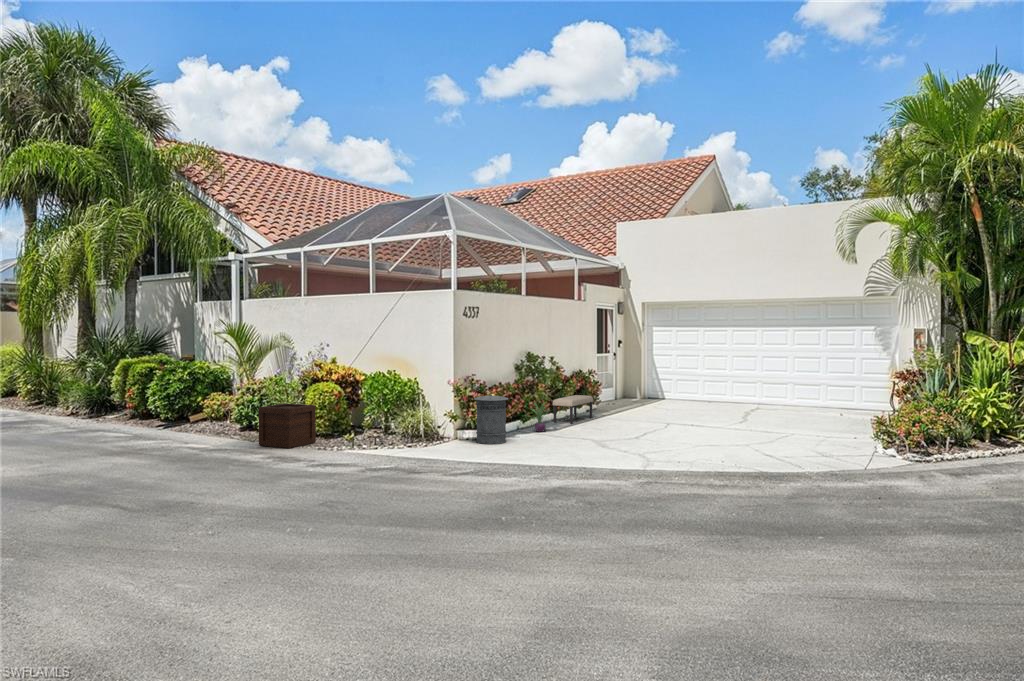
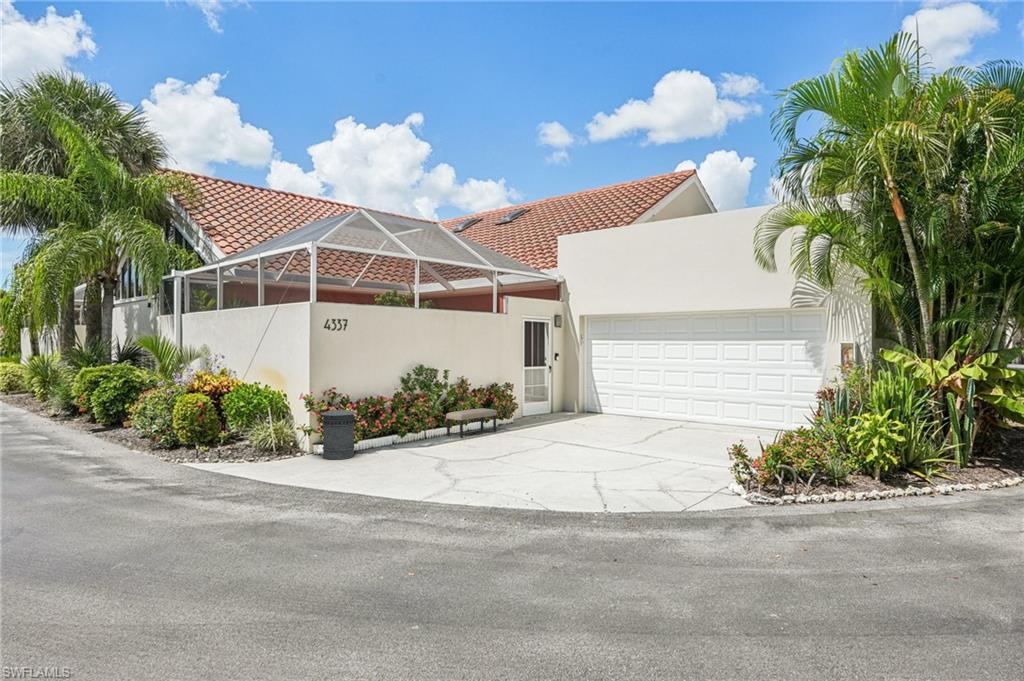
decorative plant: present [534,403,546,432] -> none [397,416,427,446]
wooden crate: present [259,404,316,448] -> none [122,413,179,458]

